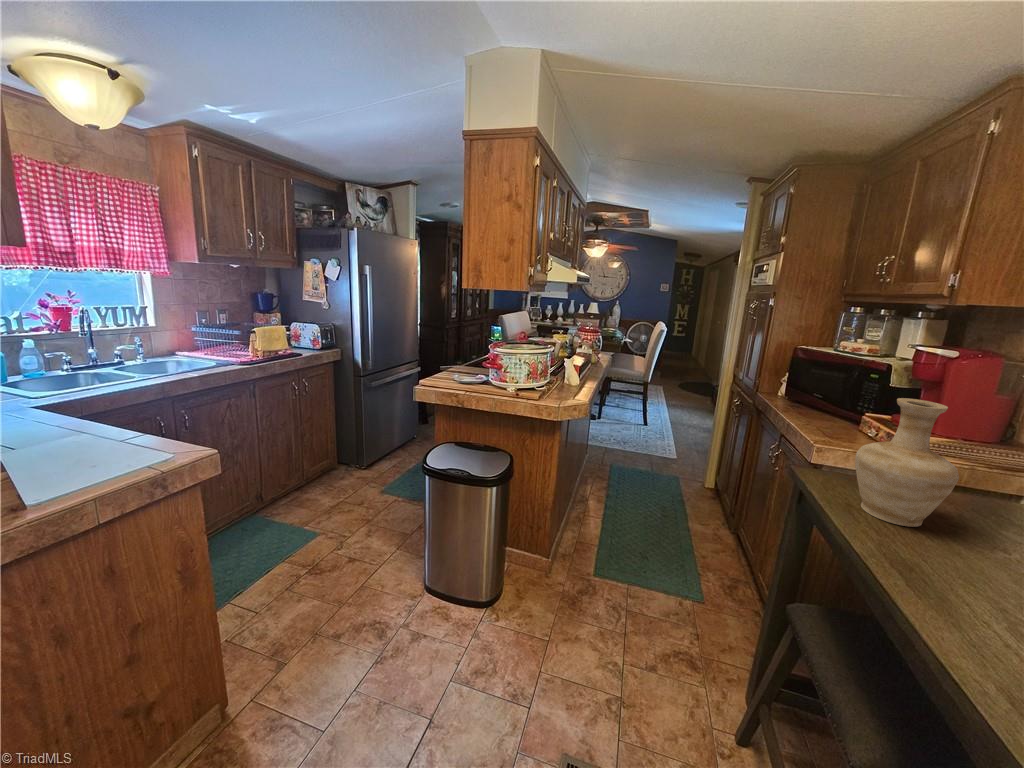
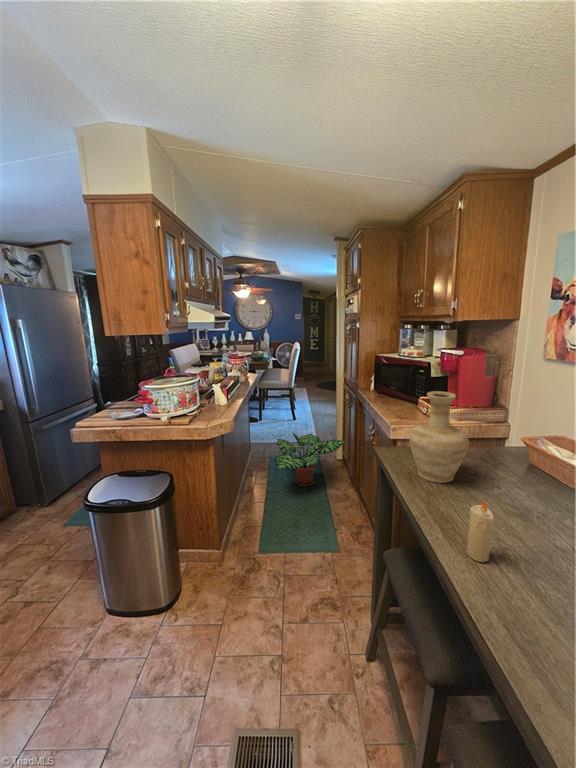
potted plant: none [622,437,726,512] -> present [274,433,345,486]
candle: none [943,543,1001,628] -> present [467,501,494,562]

